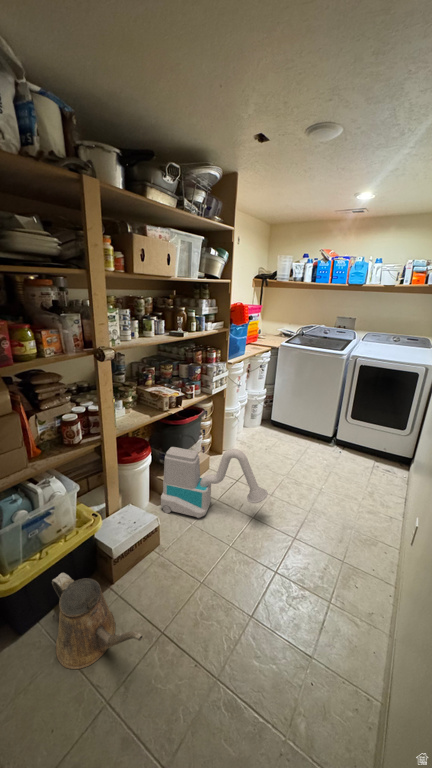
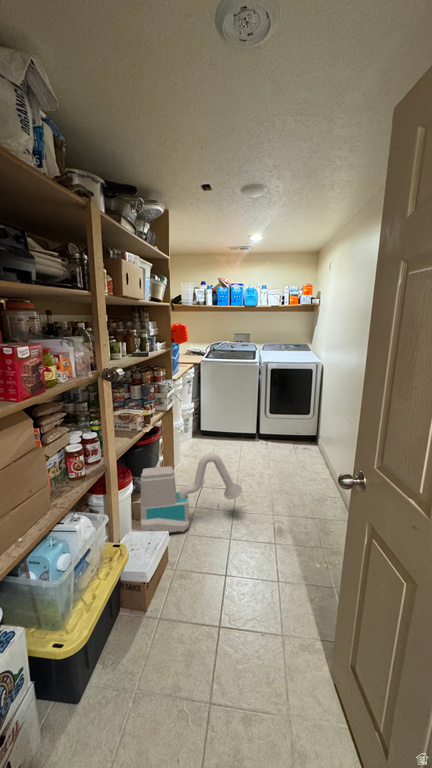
watering can: present [52,573,143,669] -> none [84,615,222,723]

